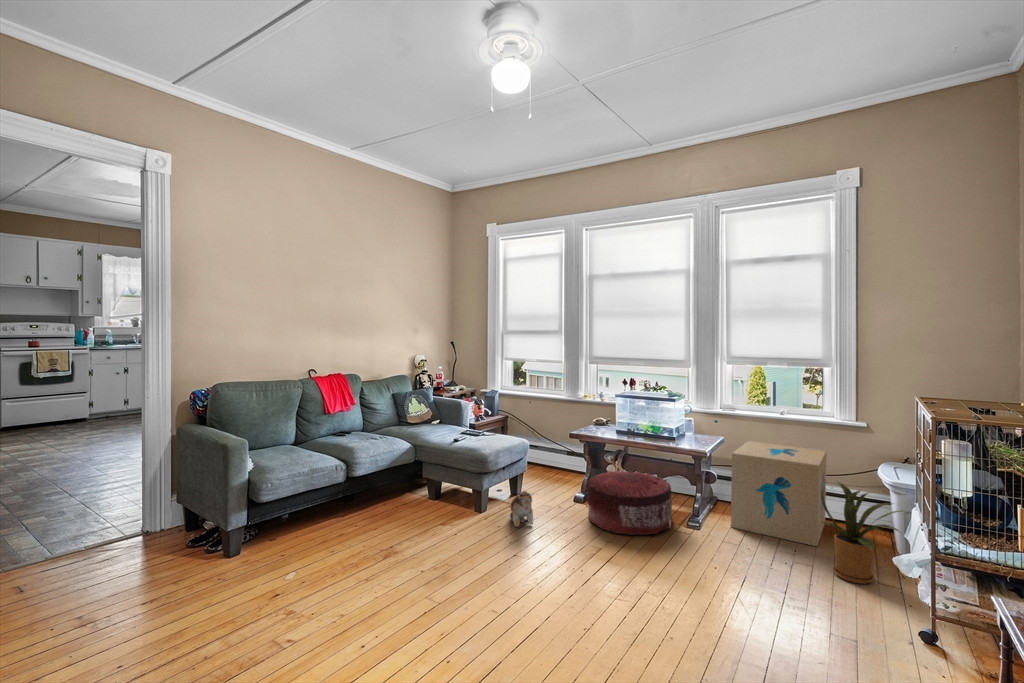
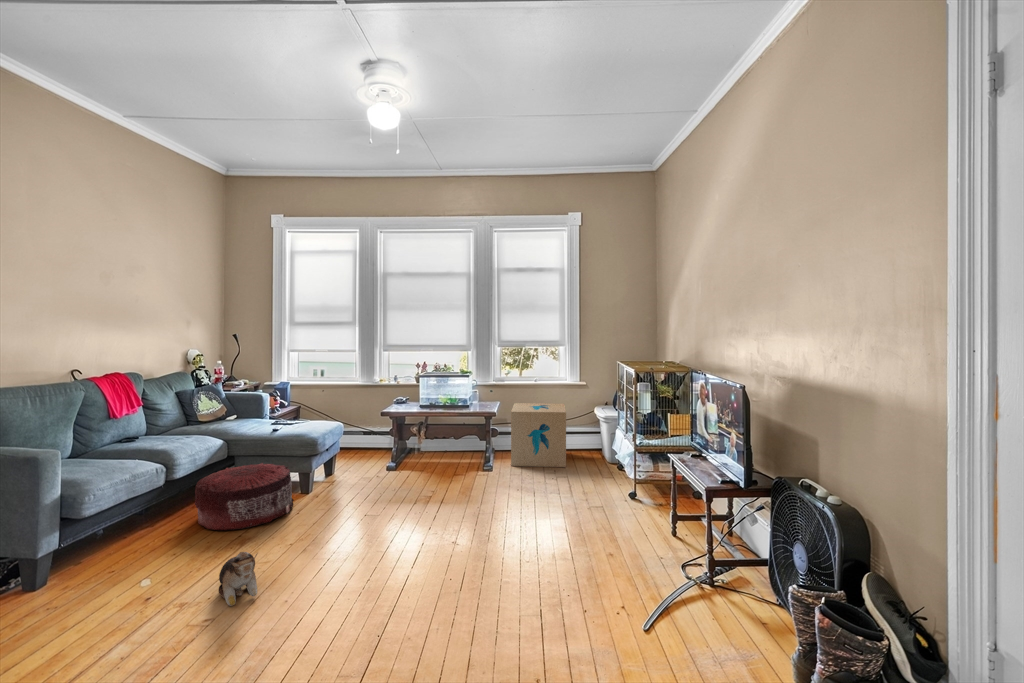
pouf: present [587,471,672,535] -> present [195,463,294,530]
house plant: present [821,481,903,584] -> none [570,419,620,482]
plush toy: present [510,491,533,527] -> present [219,552,257,606]

